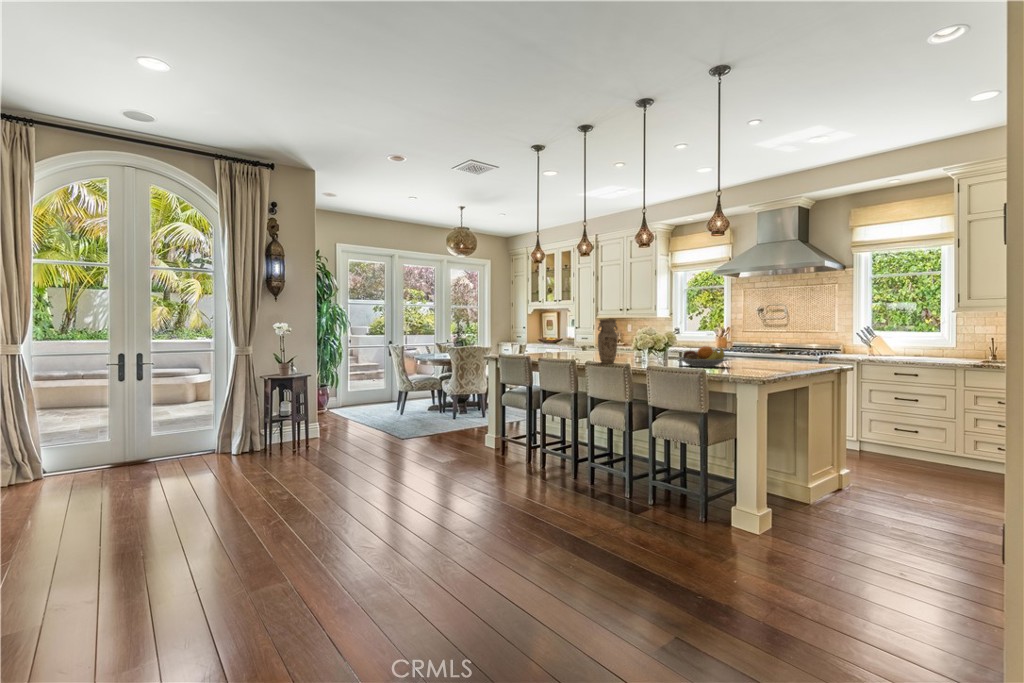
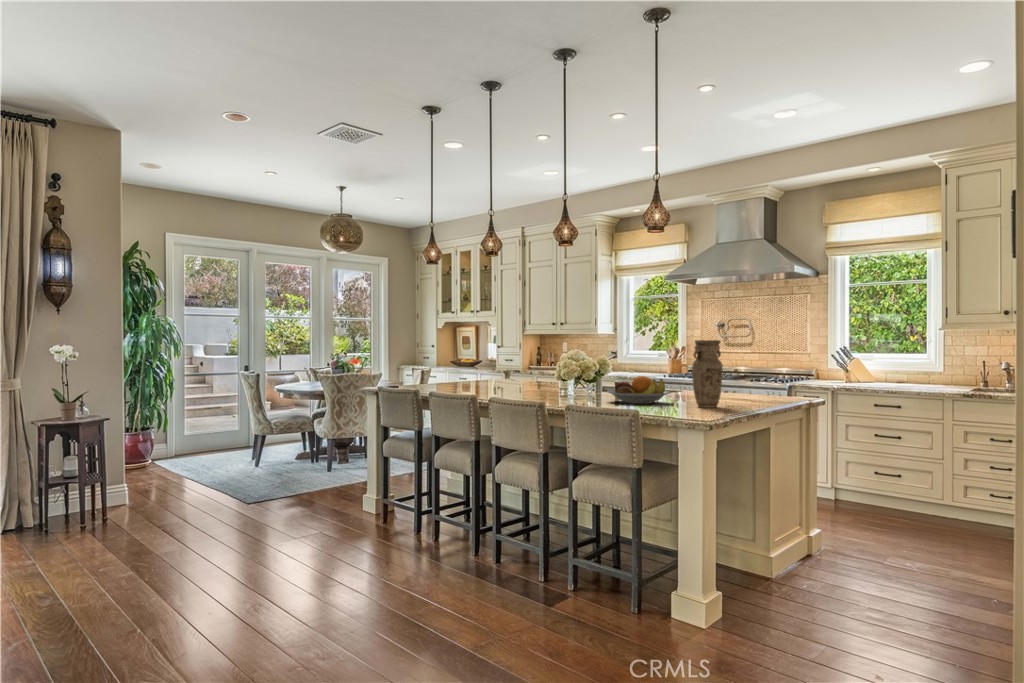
vase: present [598,319,618,363] -> present [692,340,723,408]

